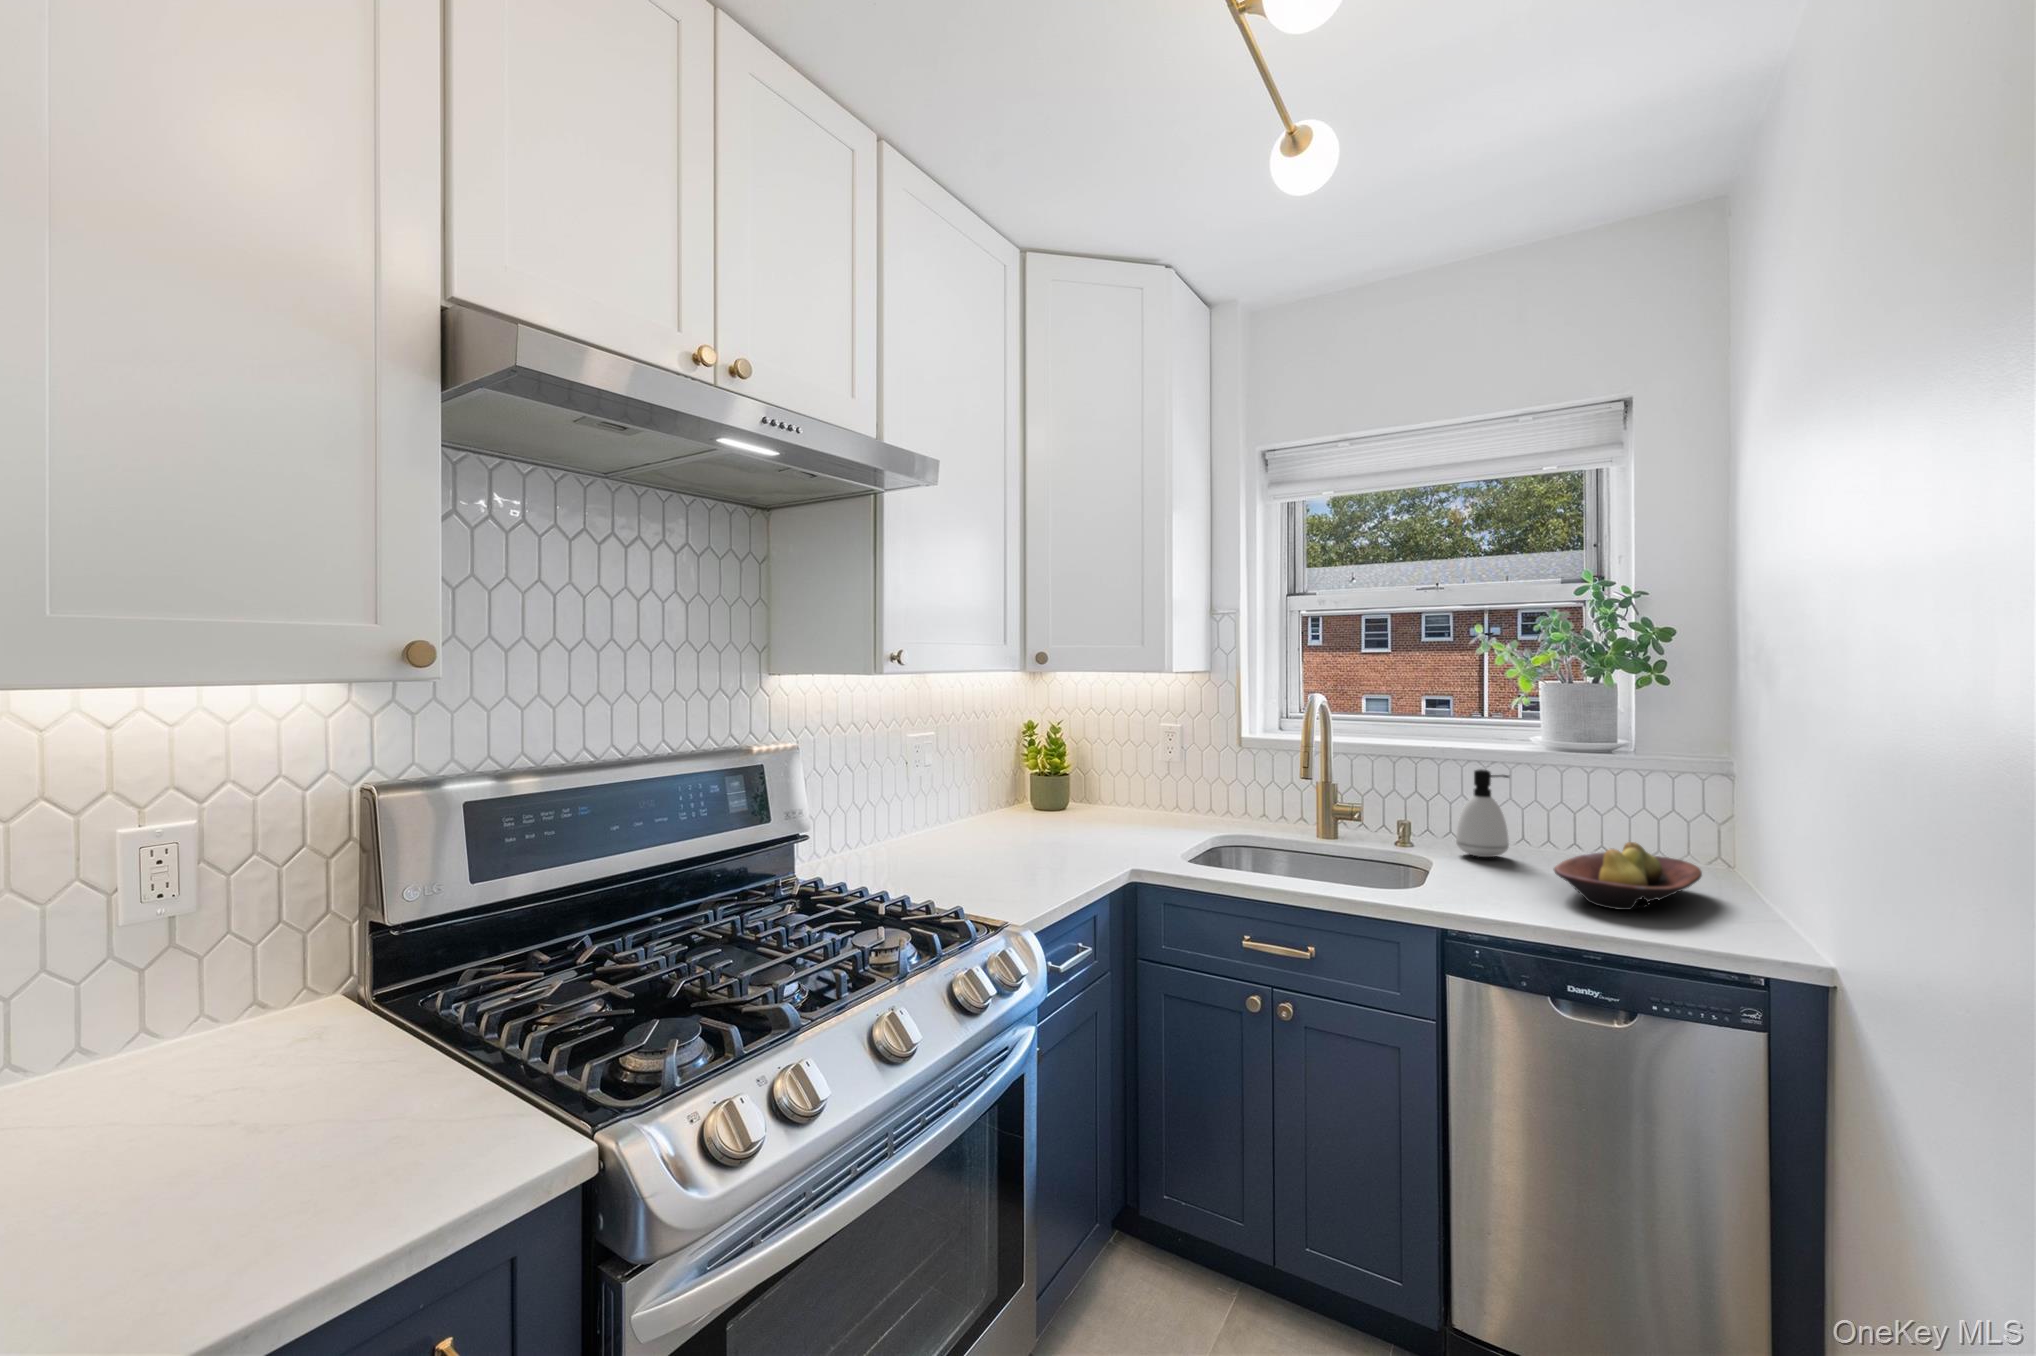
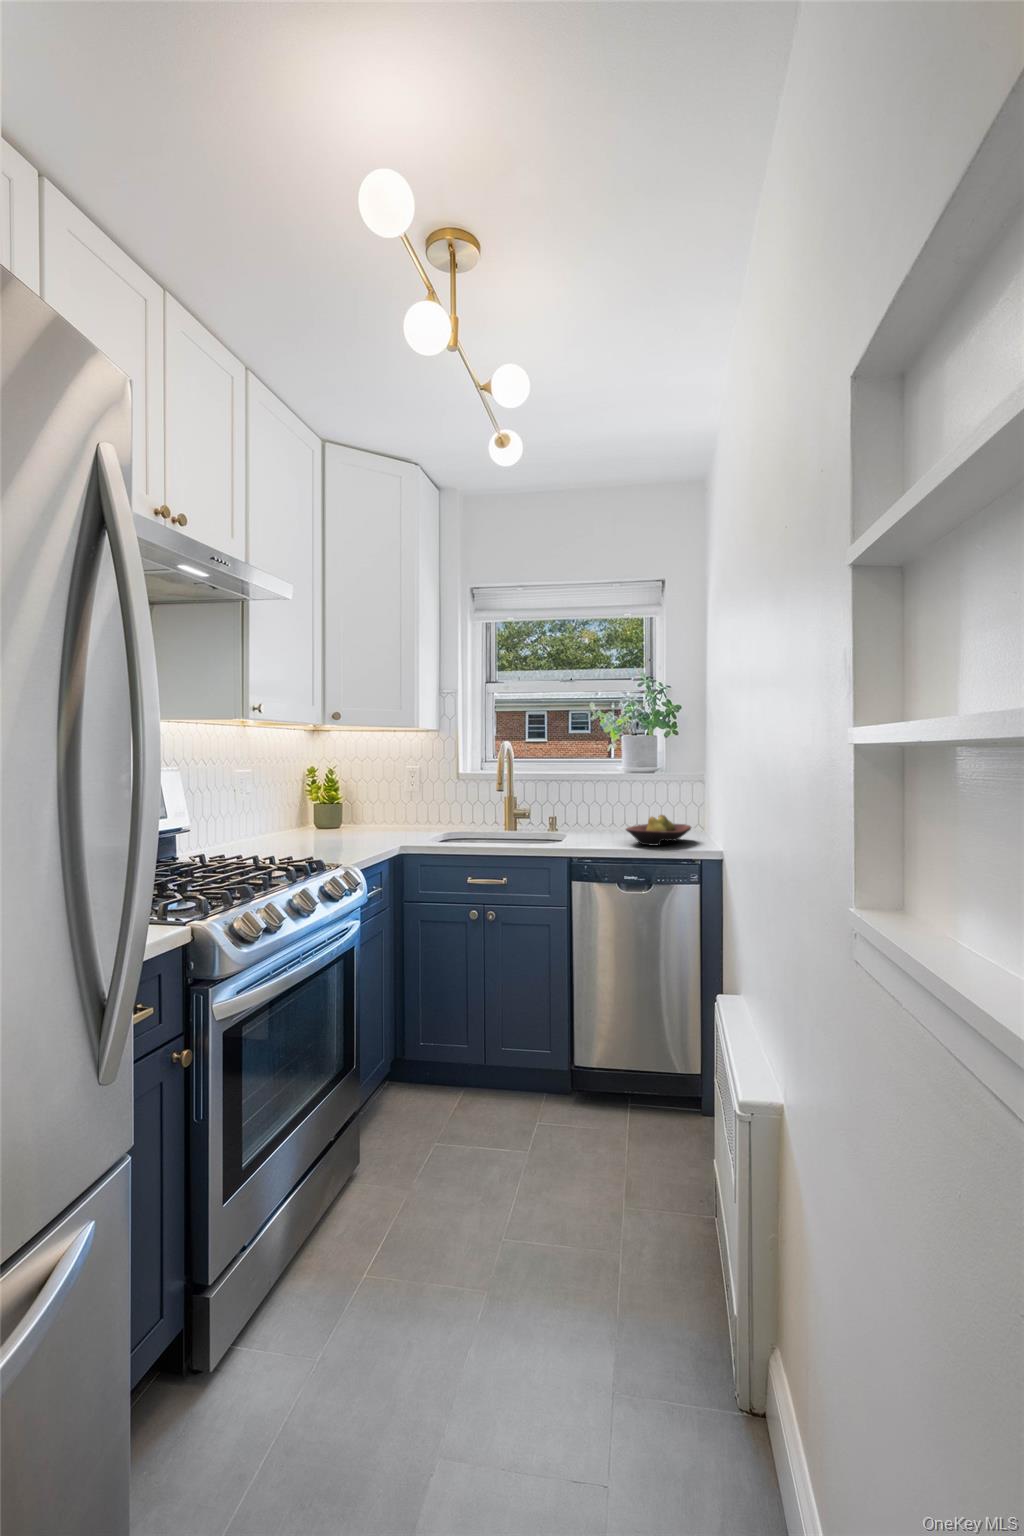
soap dispenser: present [1456,769,1509,857] -> none [580,784,607,833]

